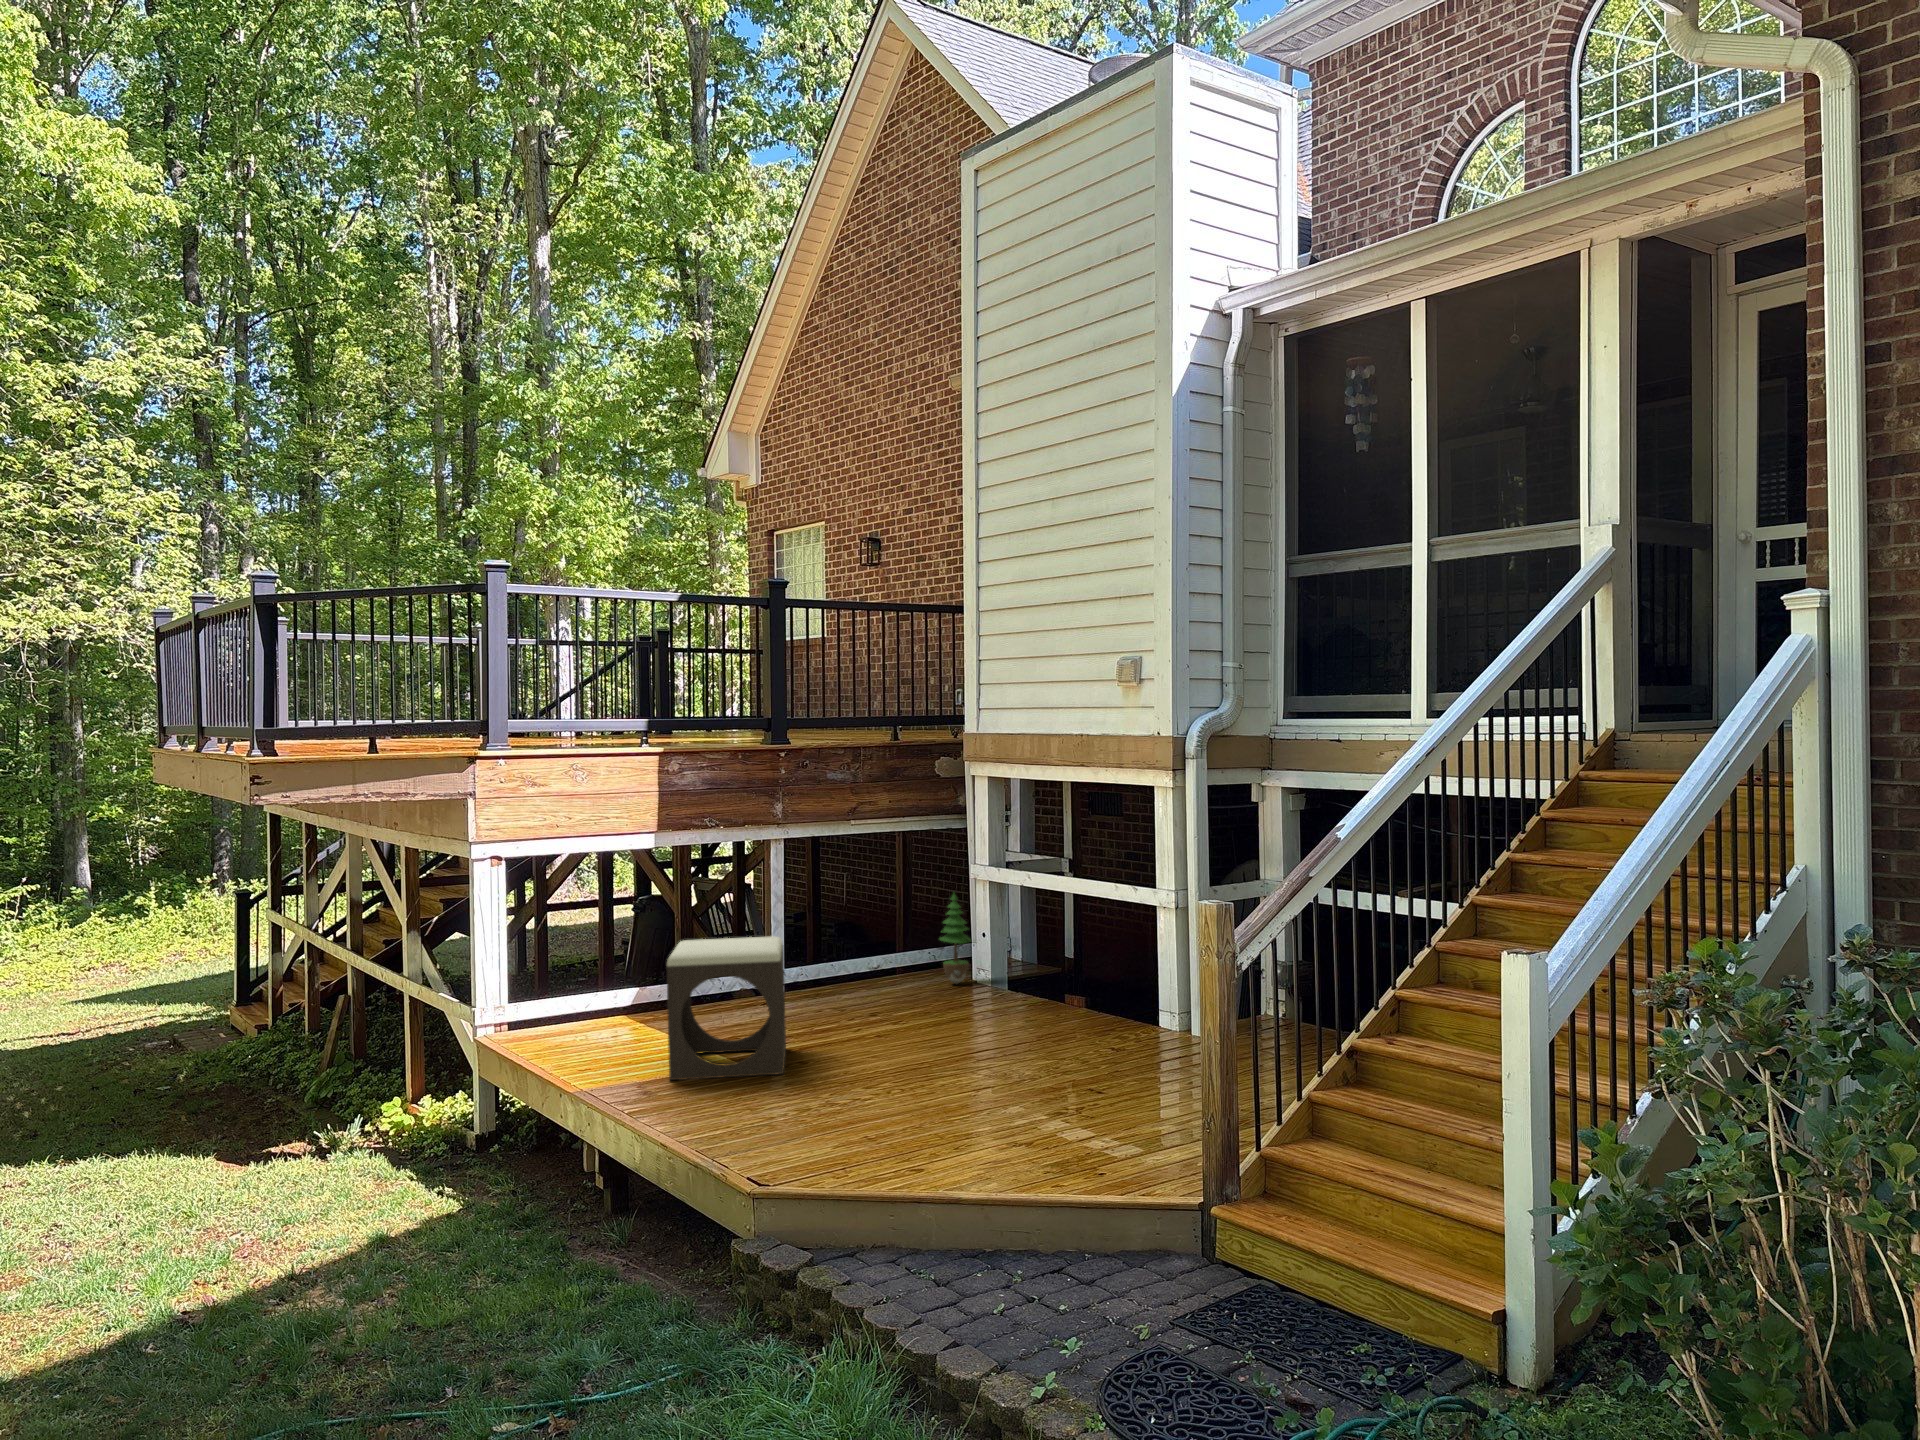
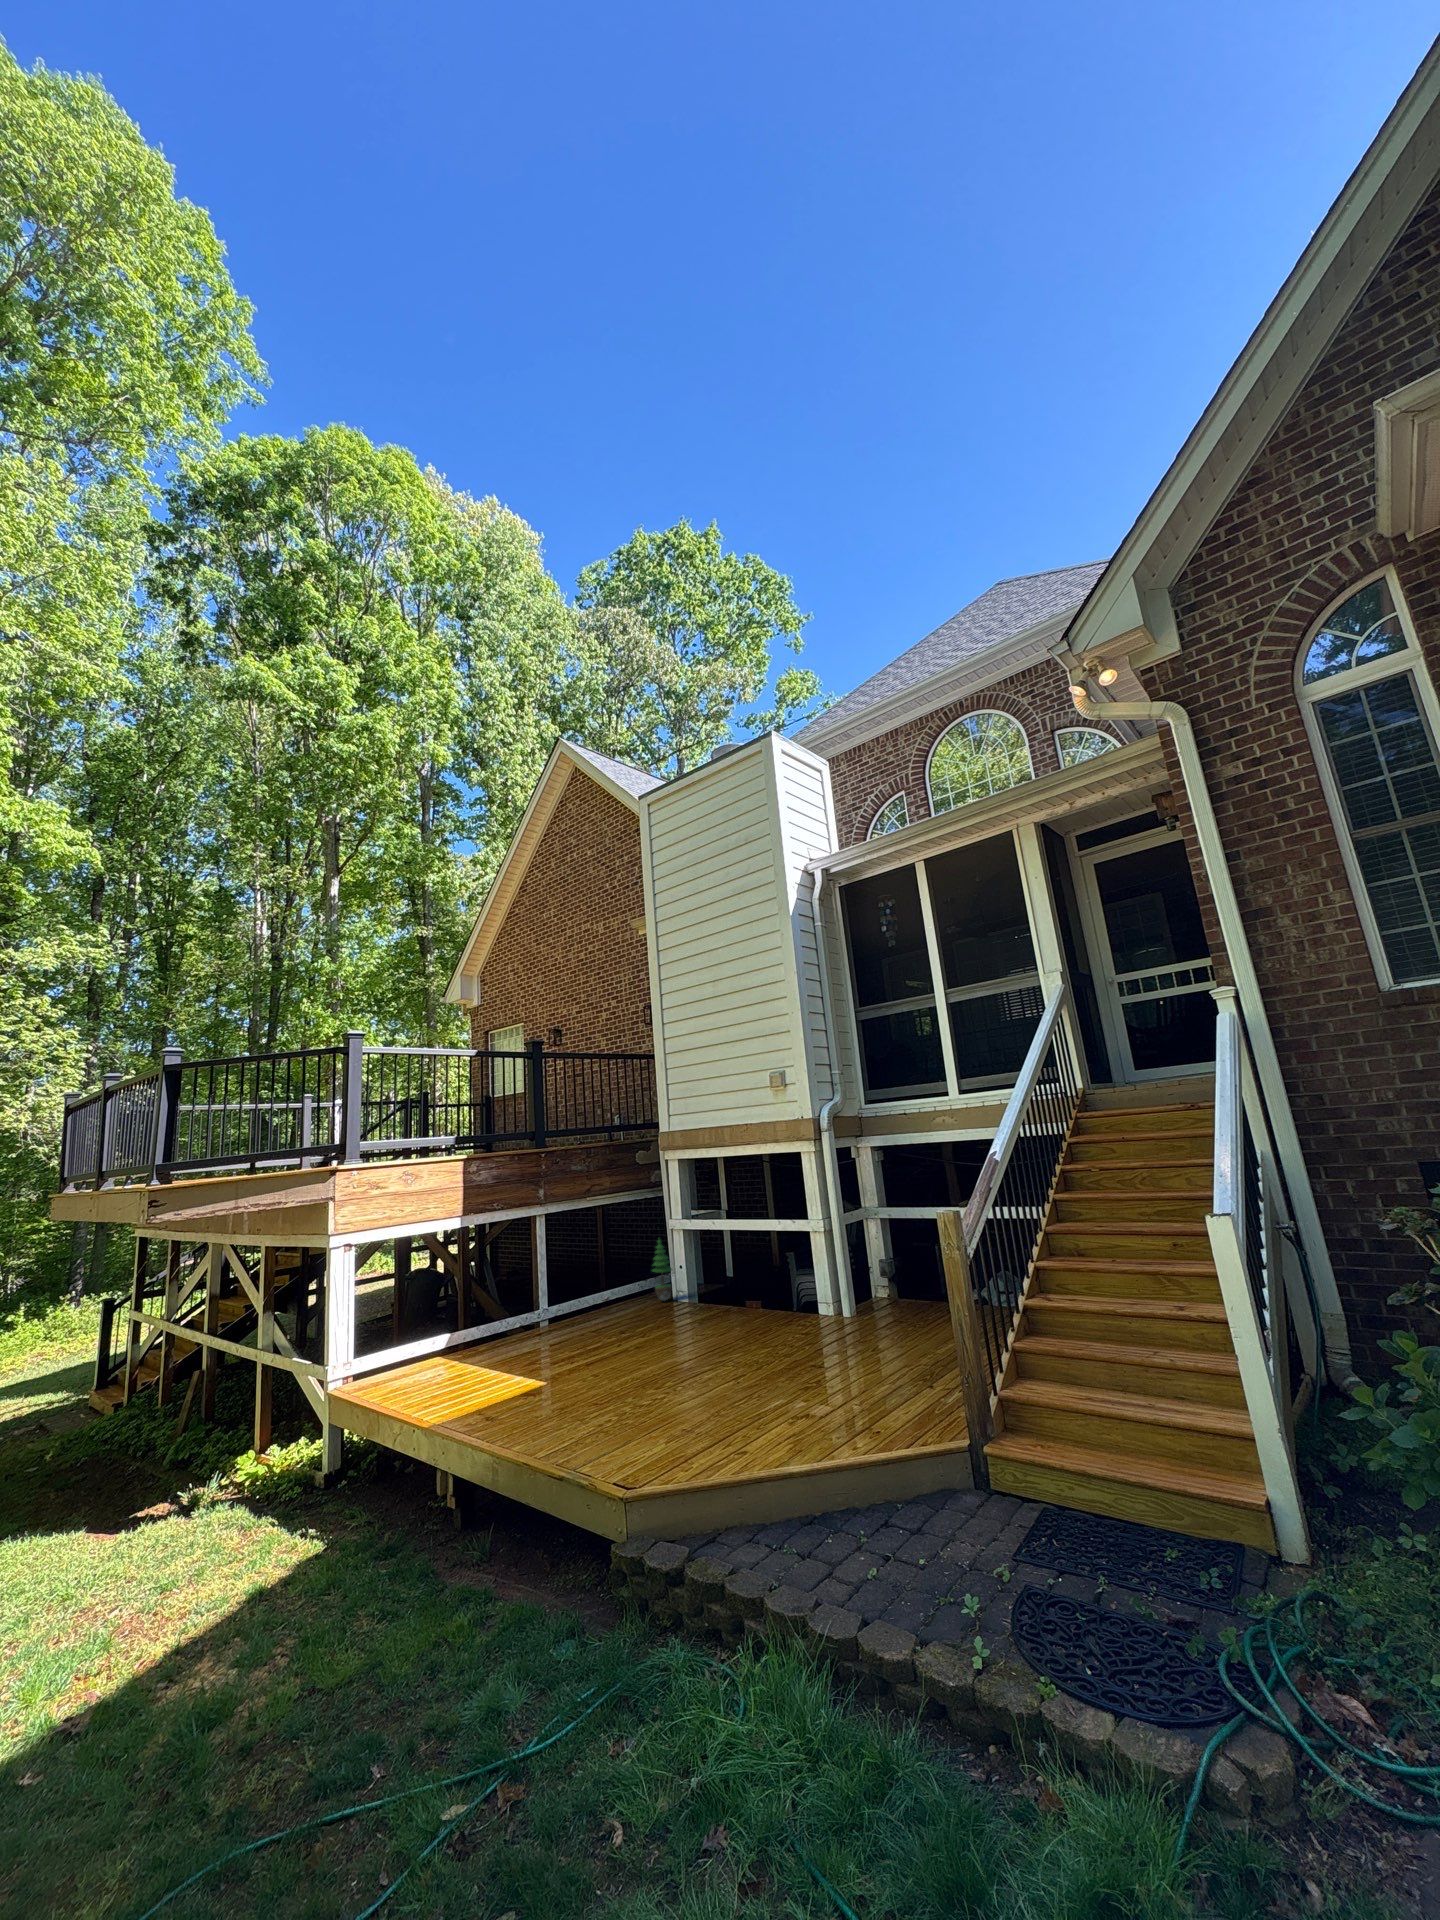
footstool: present [666,936,786,1080] -> none [496,1280,587,1403]

